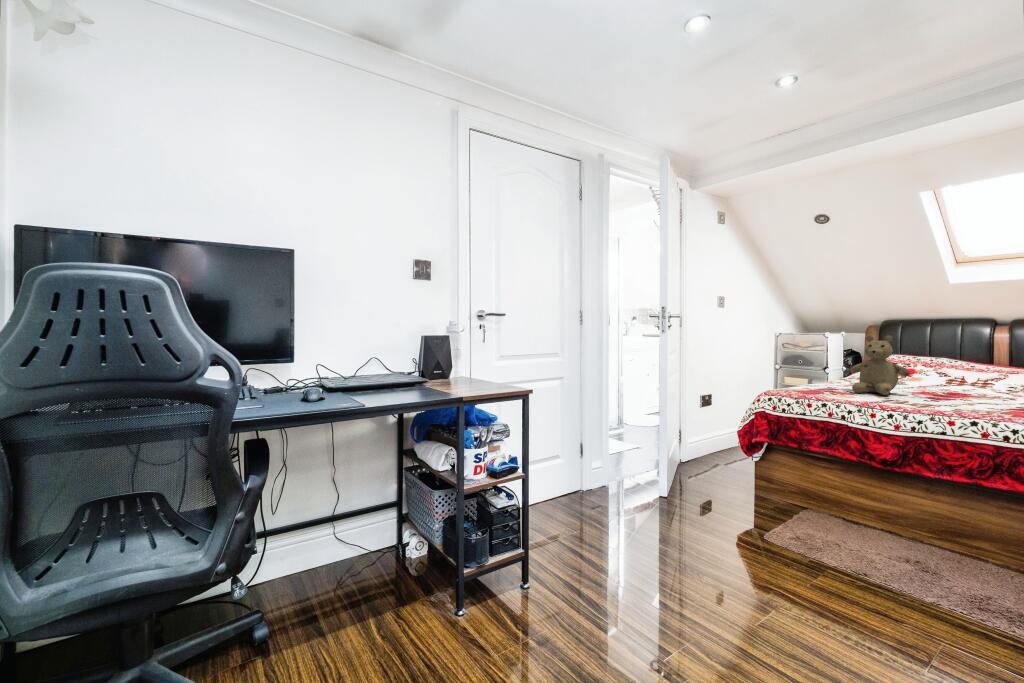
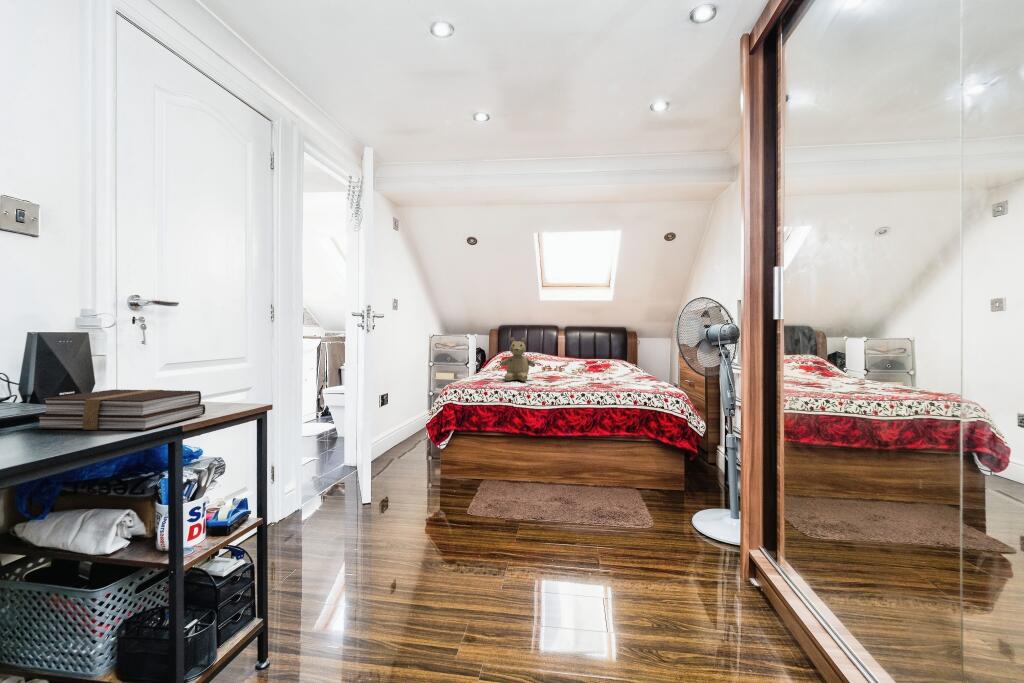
book: none [407,371,483,395] -> present [36,390,205,430]

